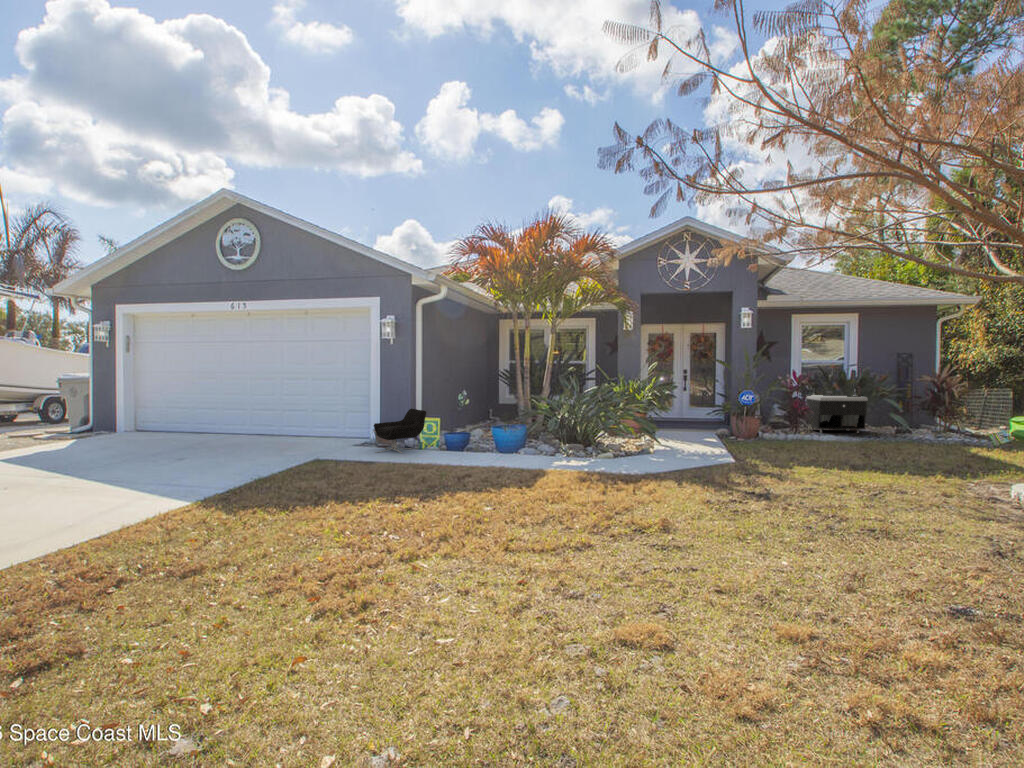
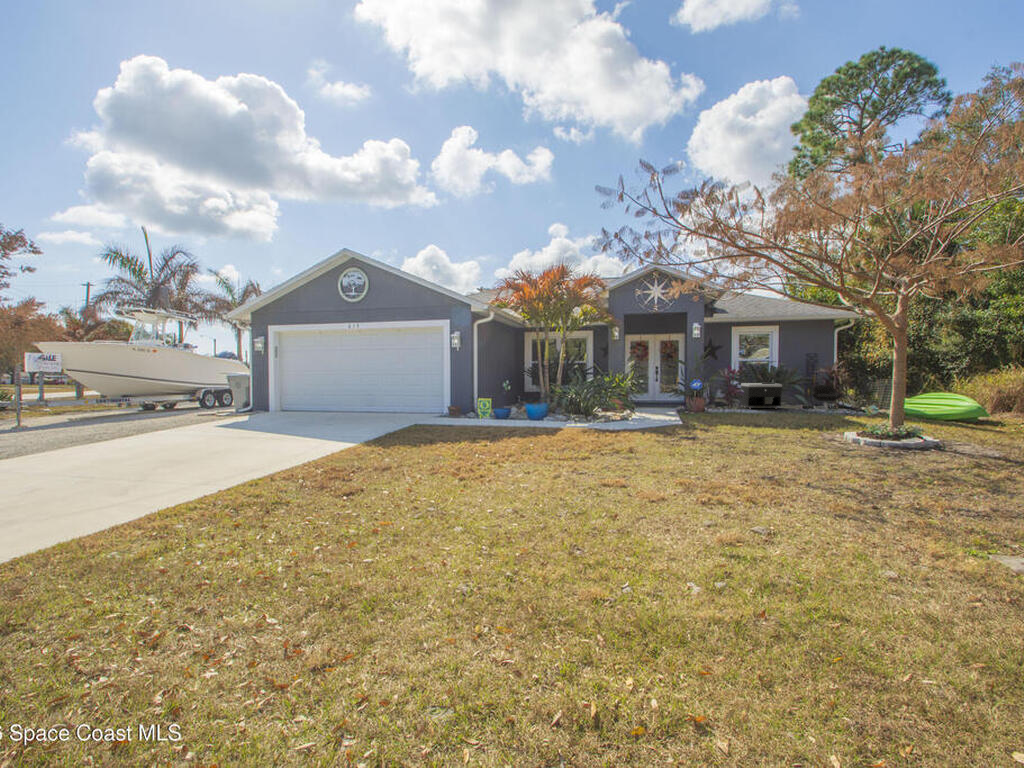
lounge chair: present [374,409,426,453] -> present [811,385,841,408]

